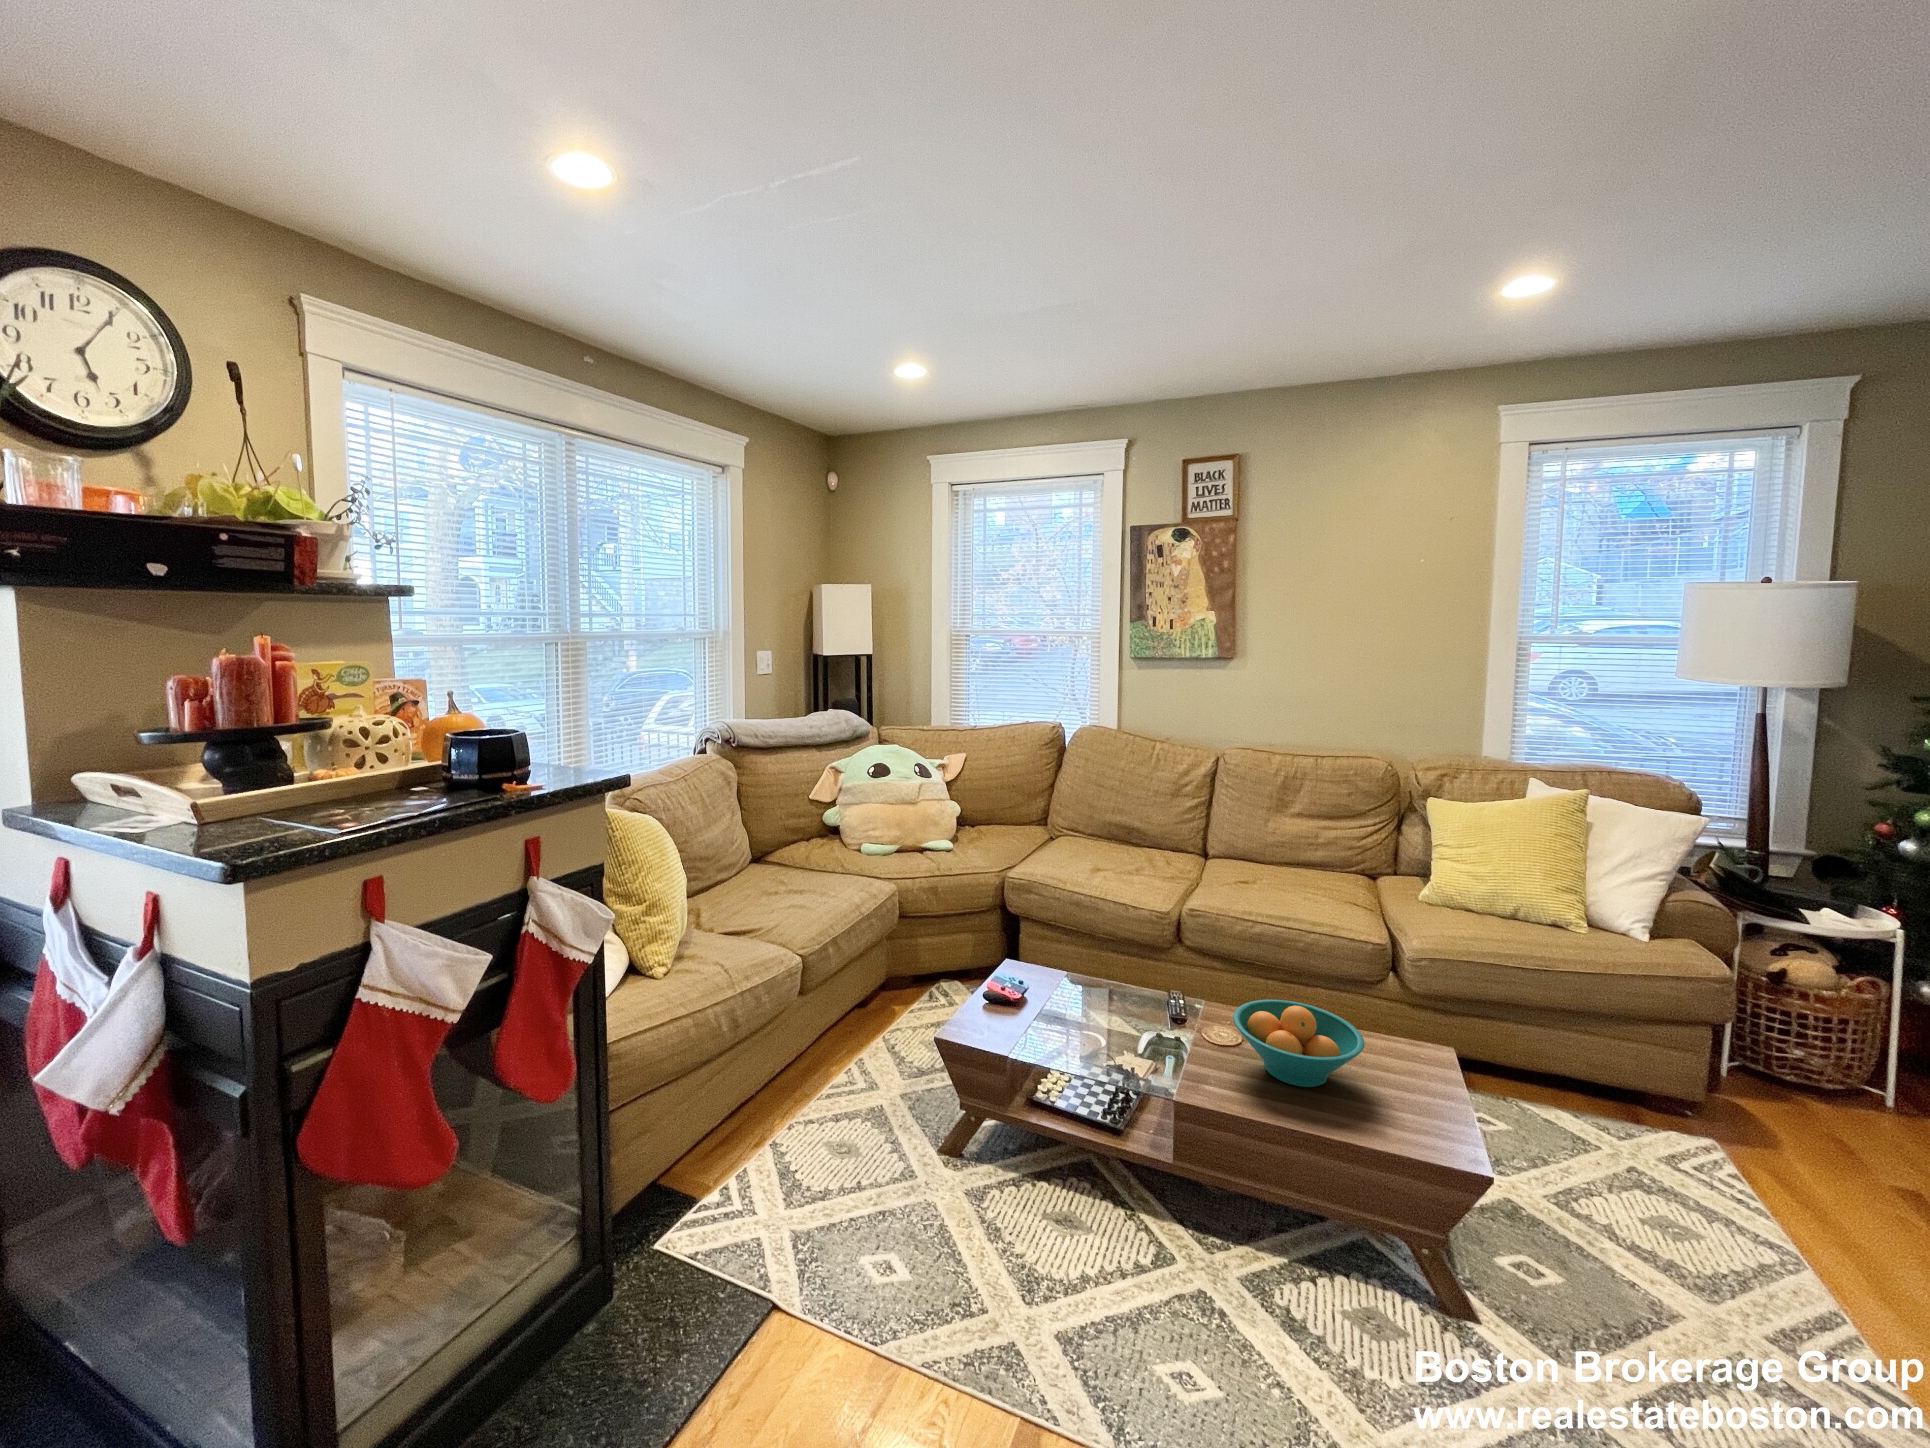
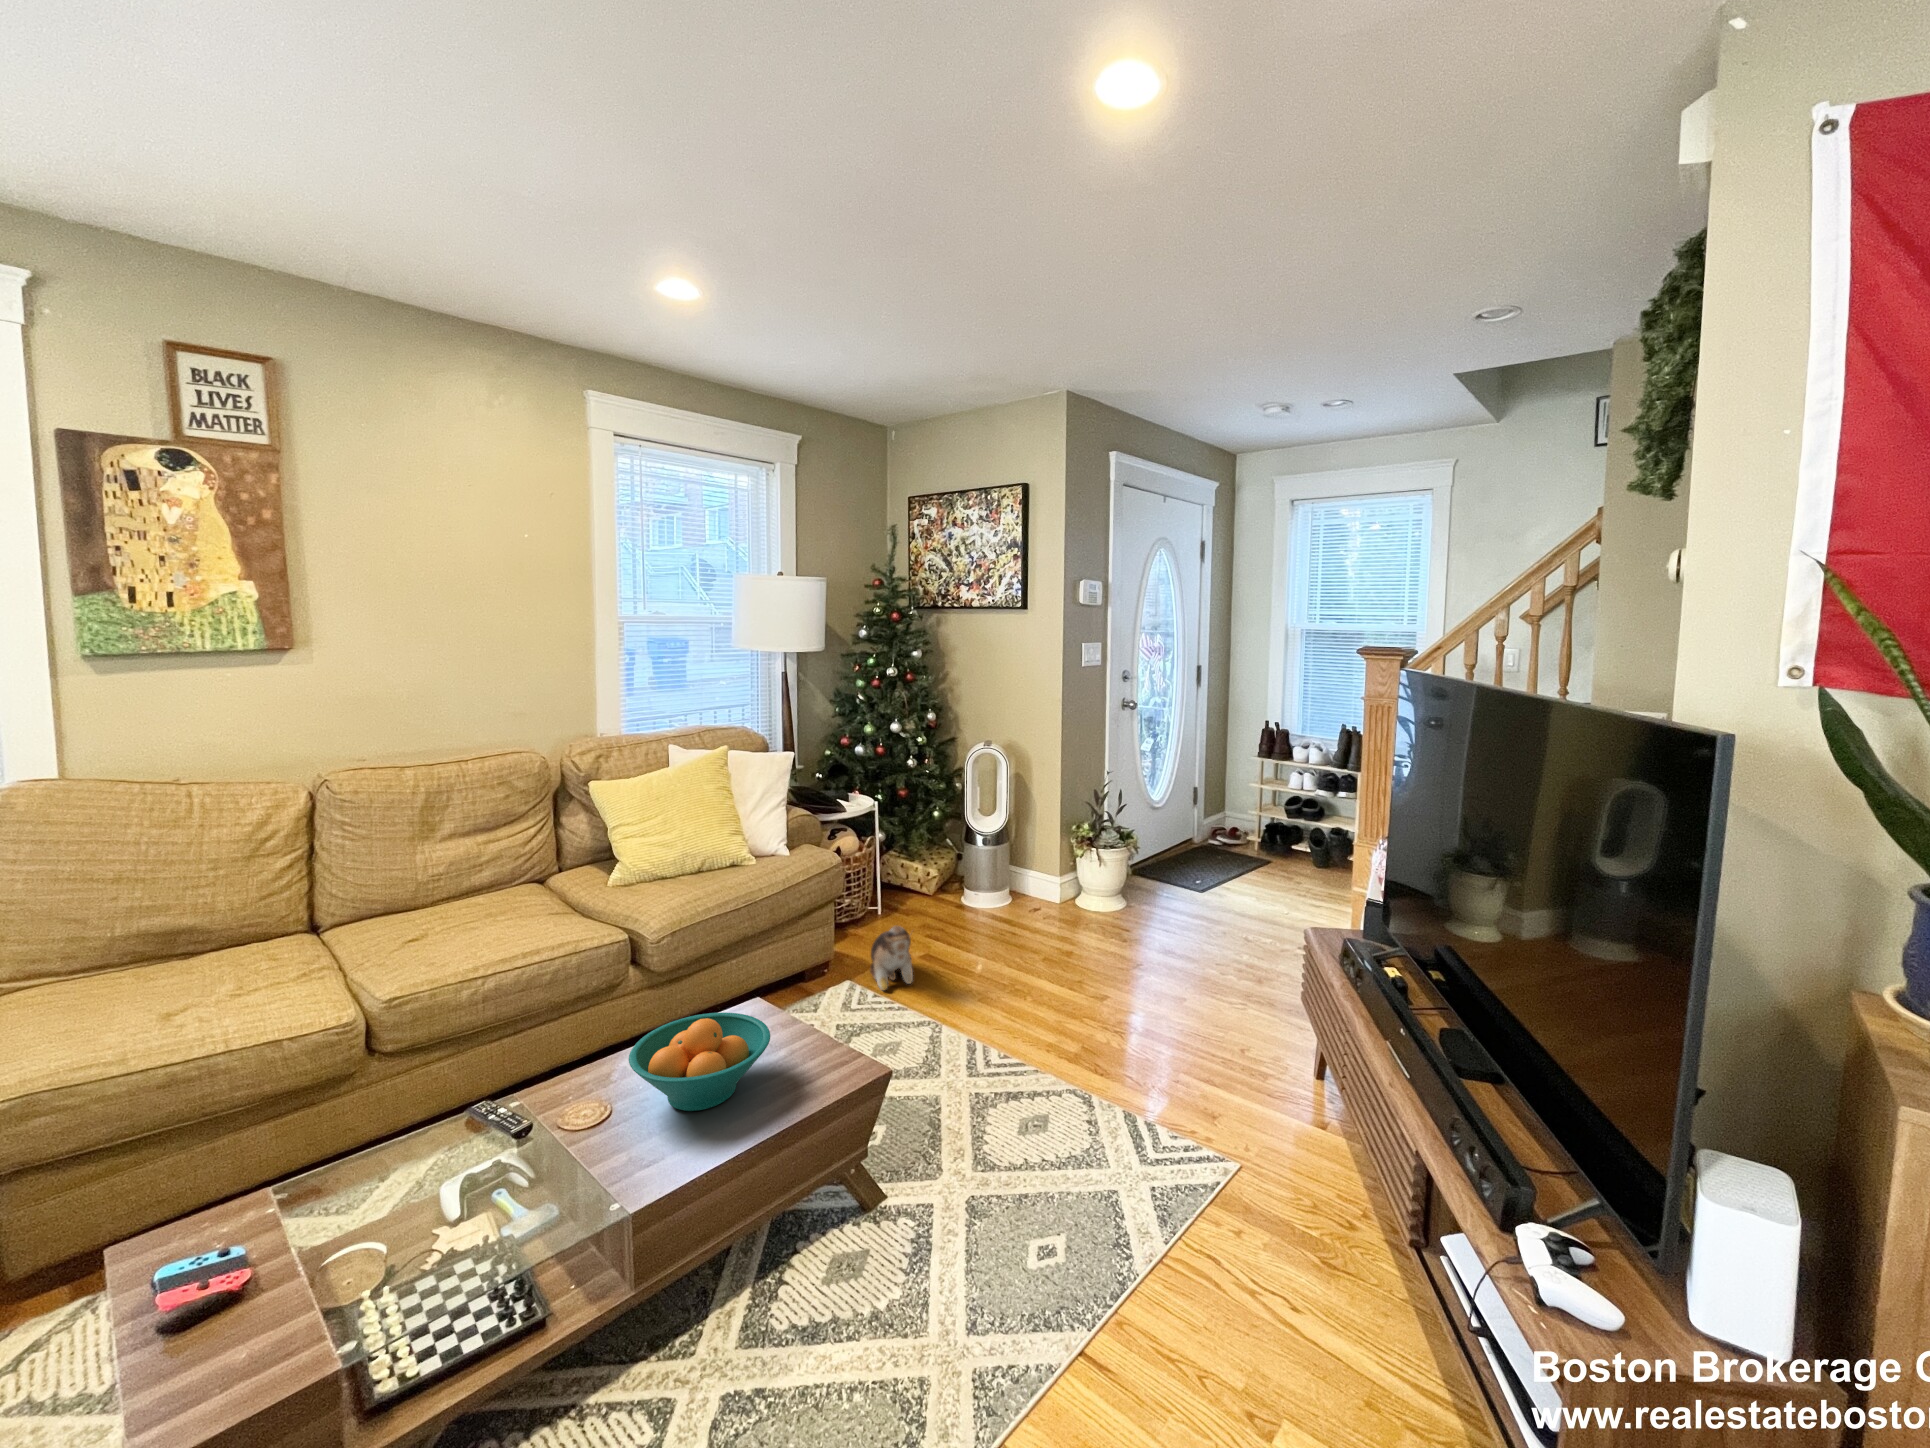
plush toy: none [1744,1097,1839,1201] -> present [870,926,913,990]

